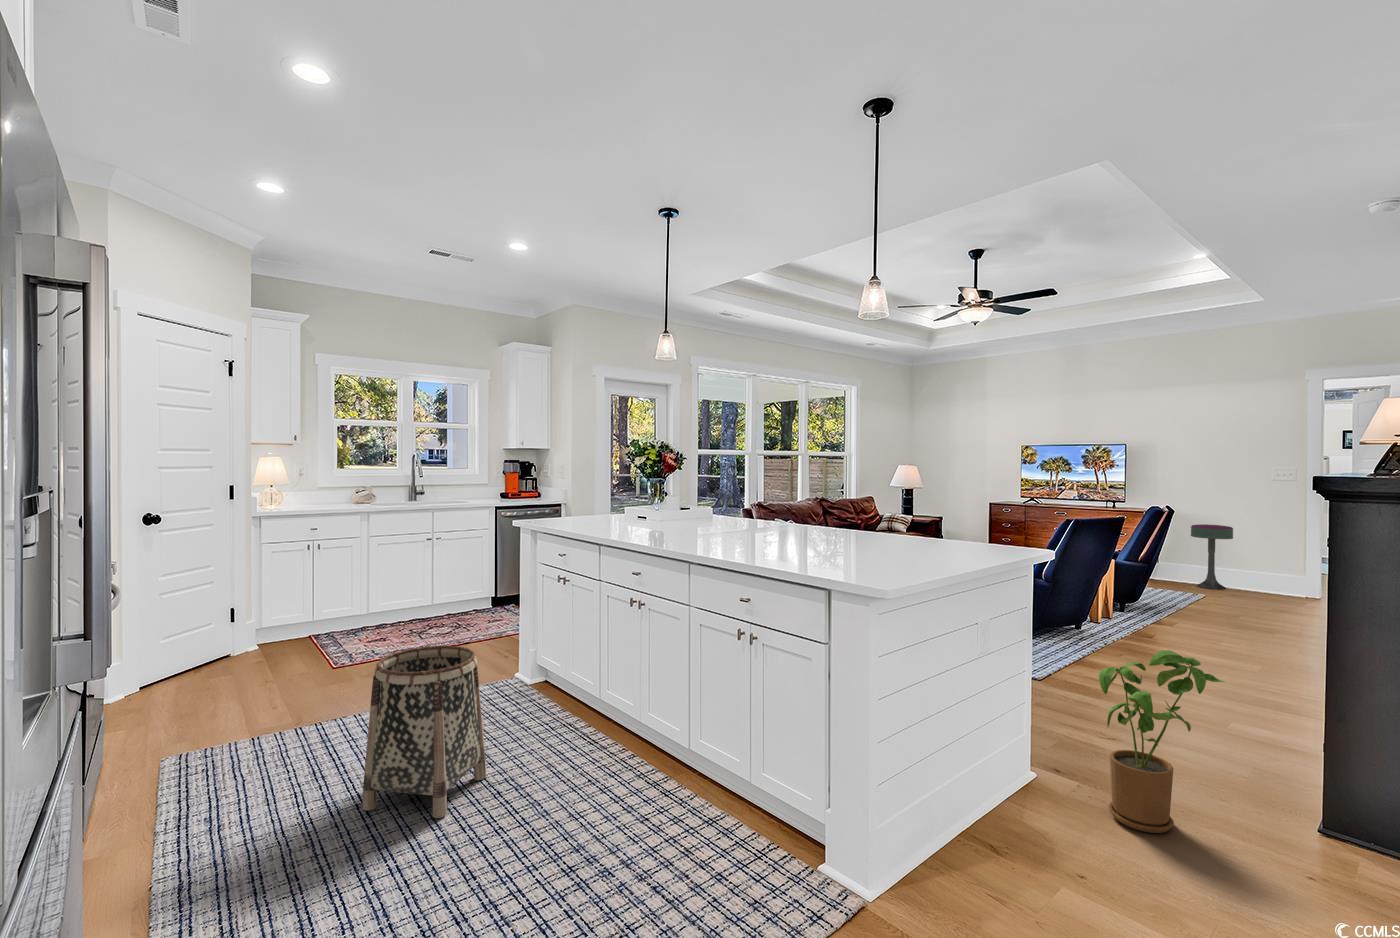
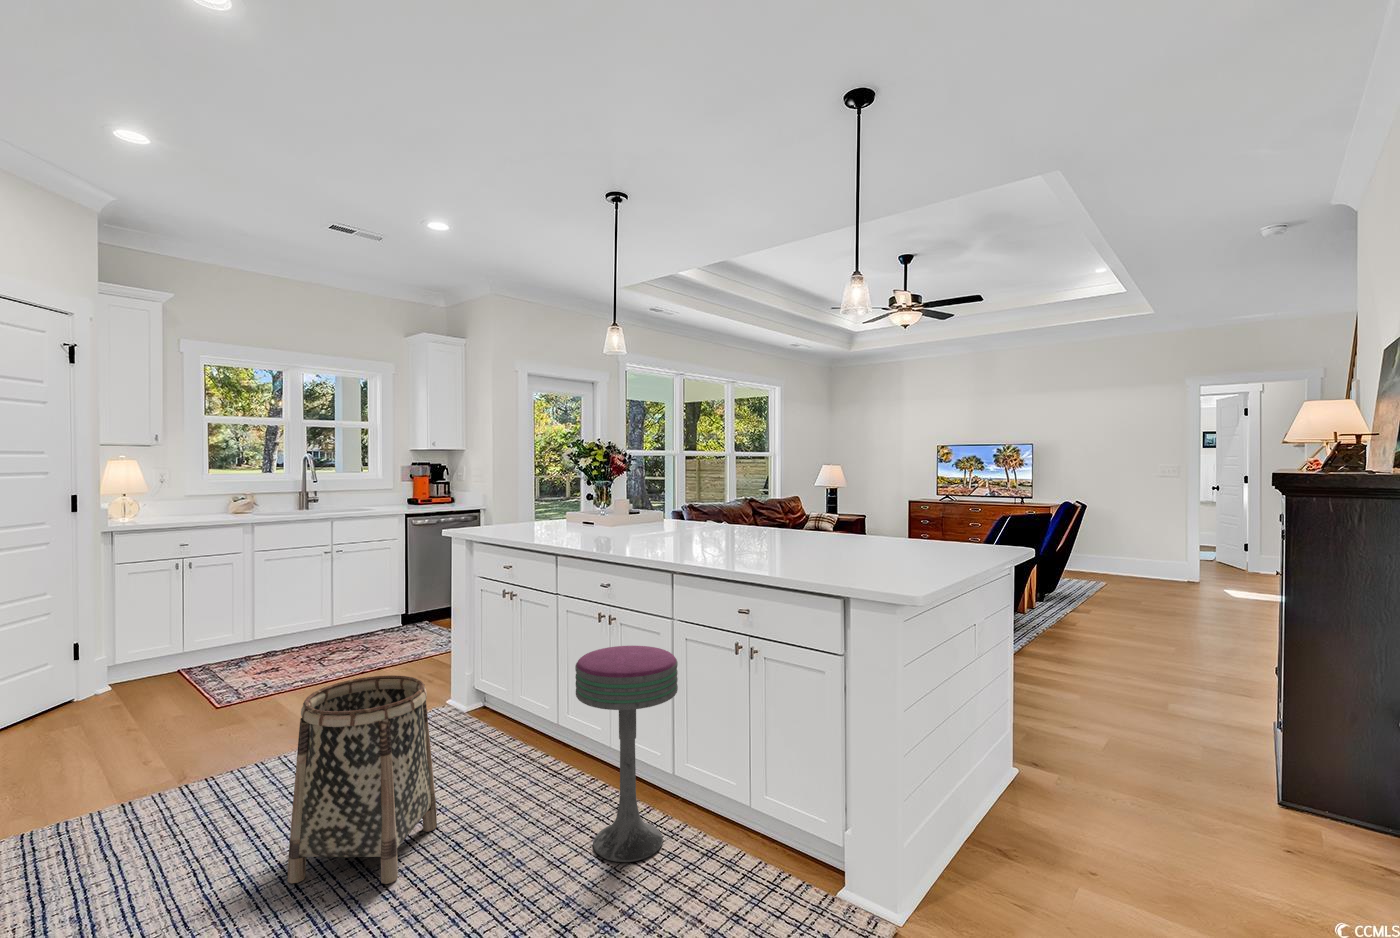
bar stool: present [1191,524,1233,589] -> present [575,646,678,862]
house plant: present [1099,650,1224,833] -> none [1084,638,1207,820]

